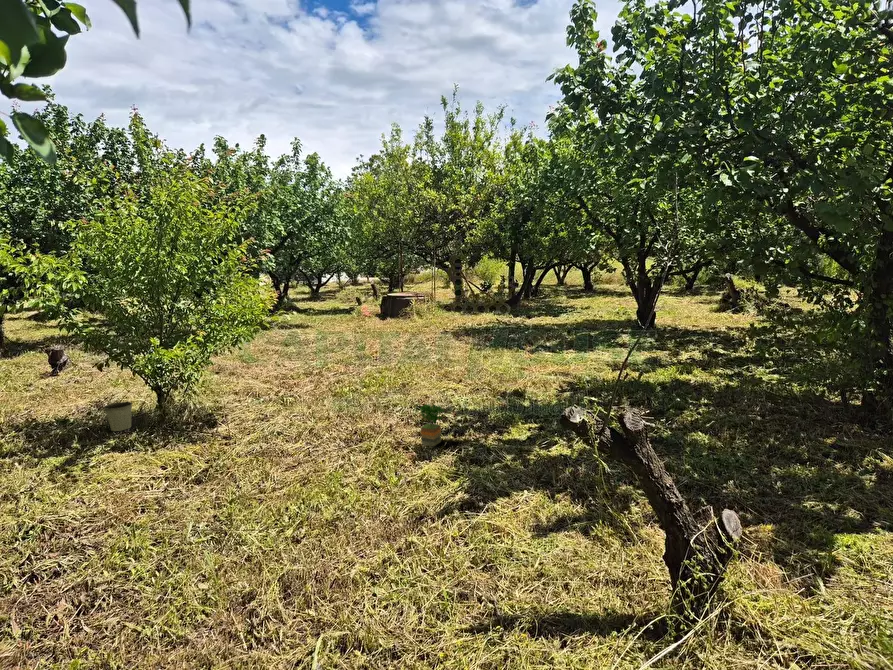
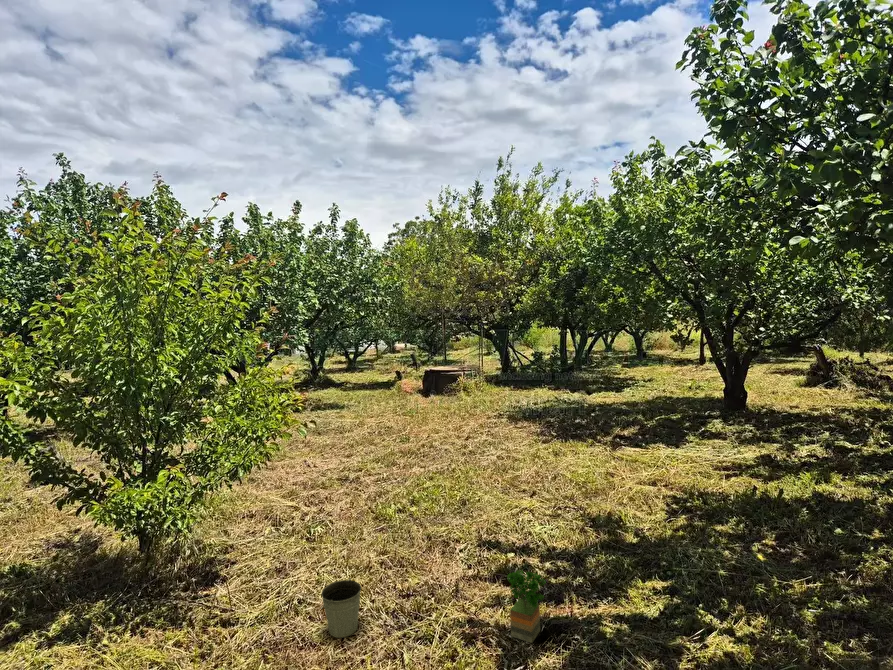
bucket: present [104,401,132,431] -> present [321,578,361,638]

